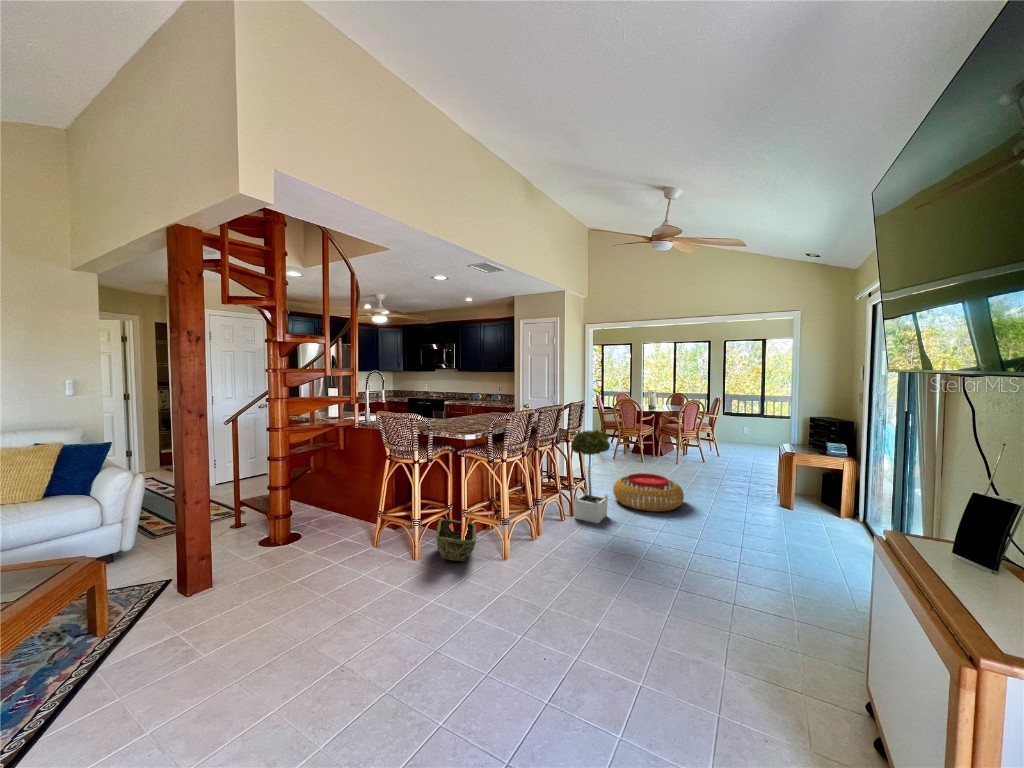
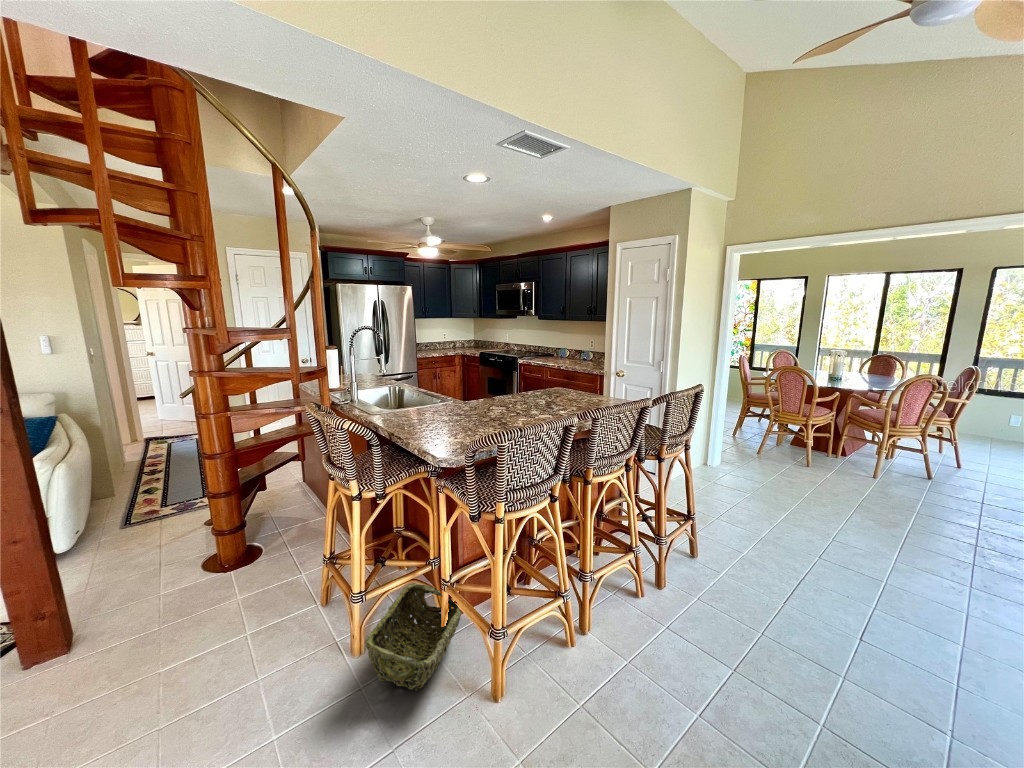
potted tree: present [571,430,610,523] -> none [662,445,746,619]
pouf: present [613,473,684,512] -> none [748,513,905,608]

